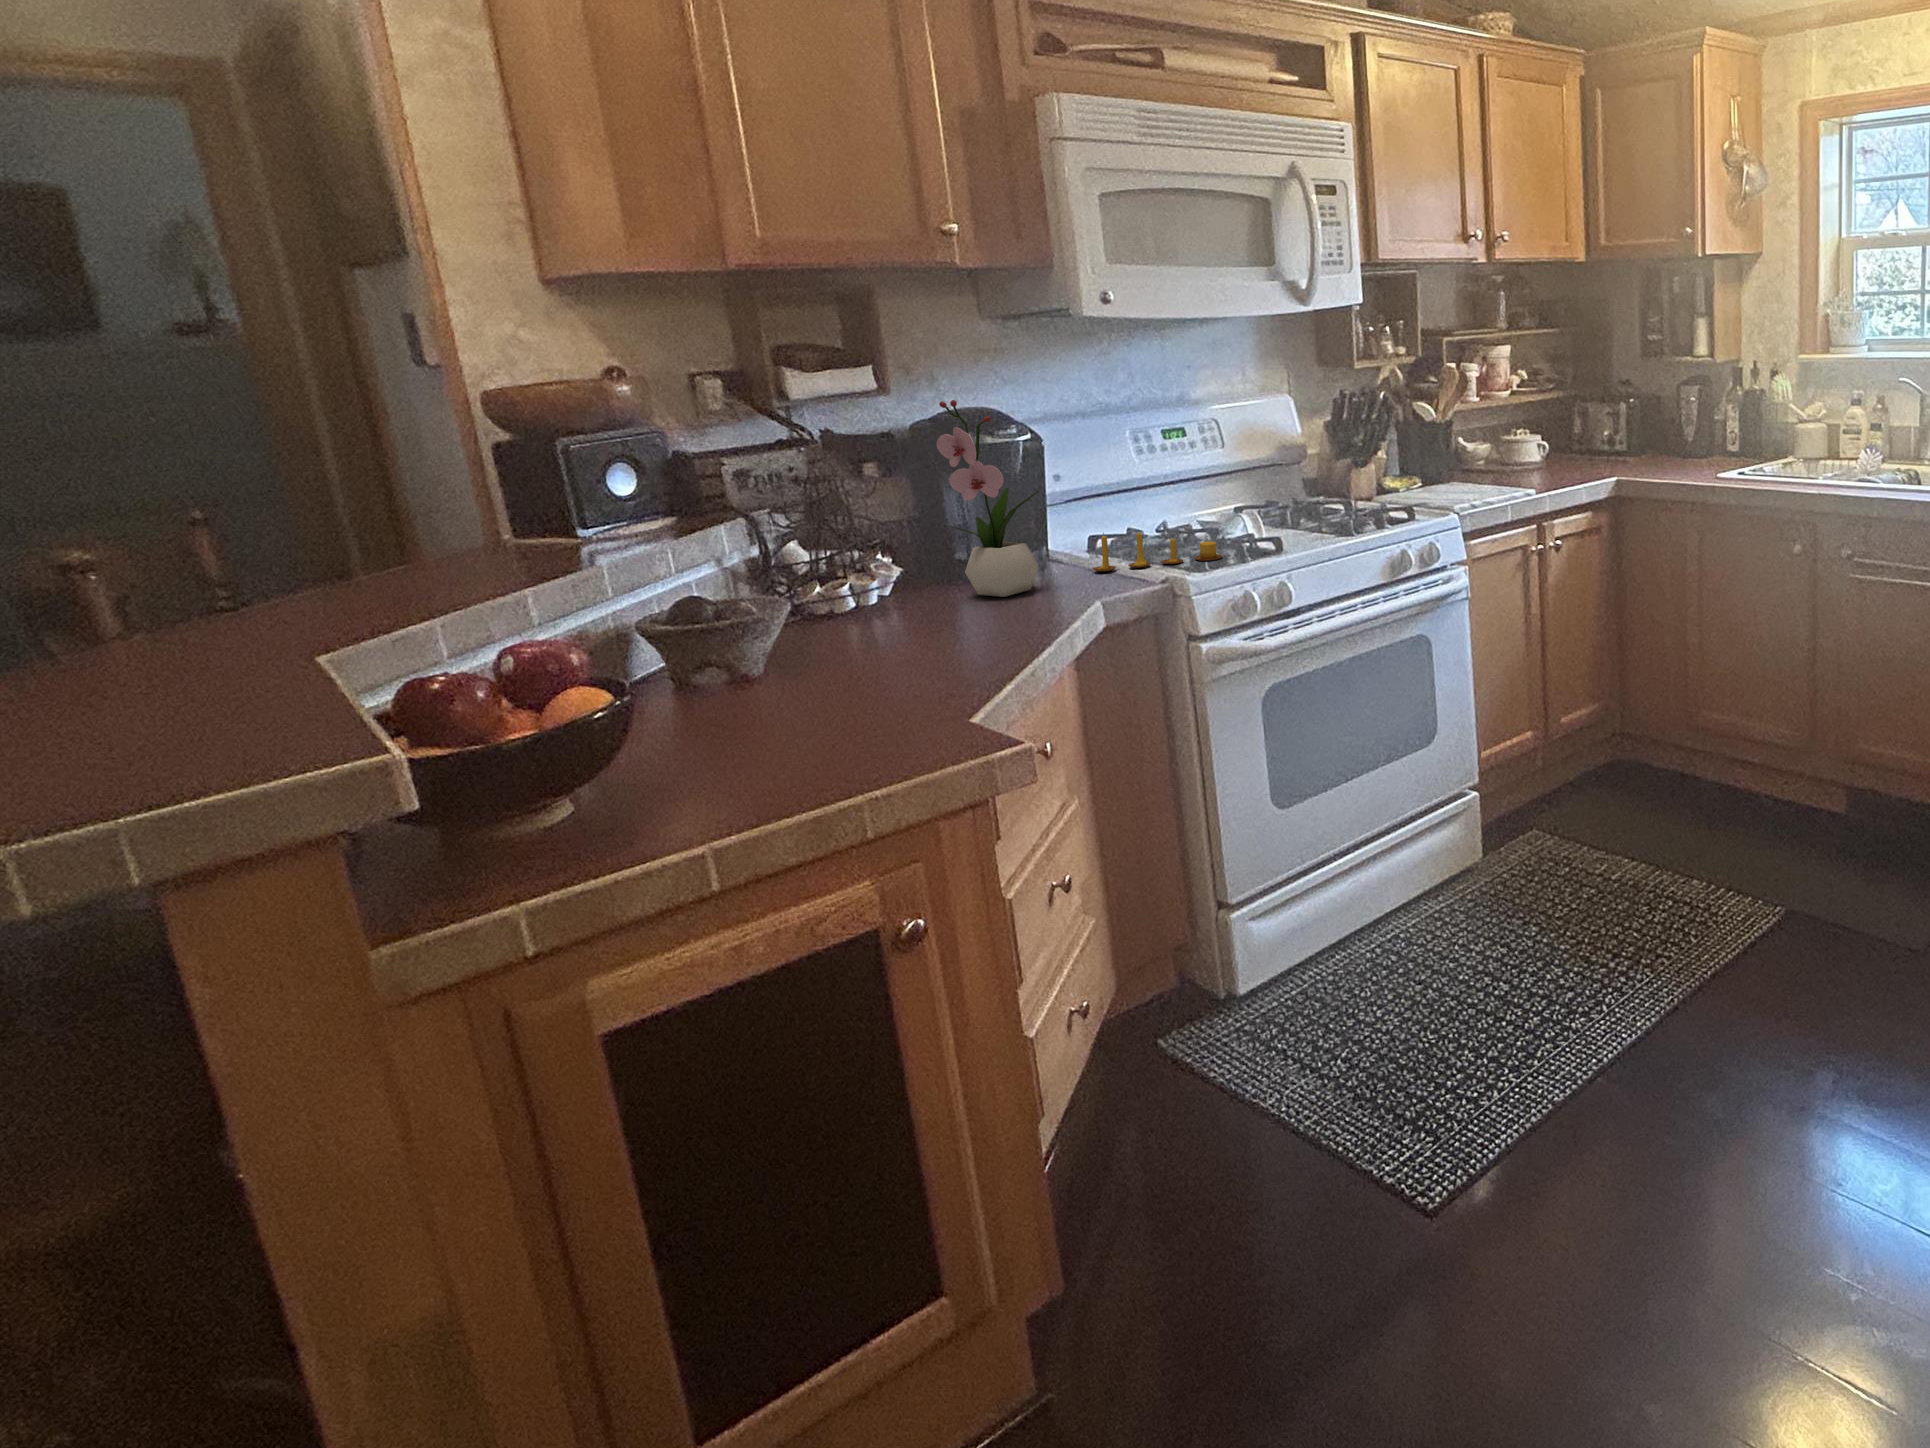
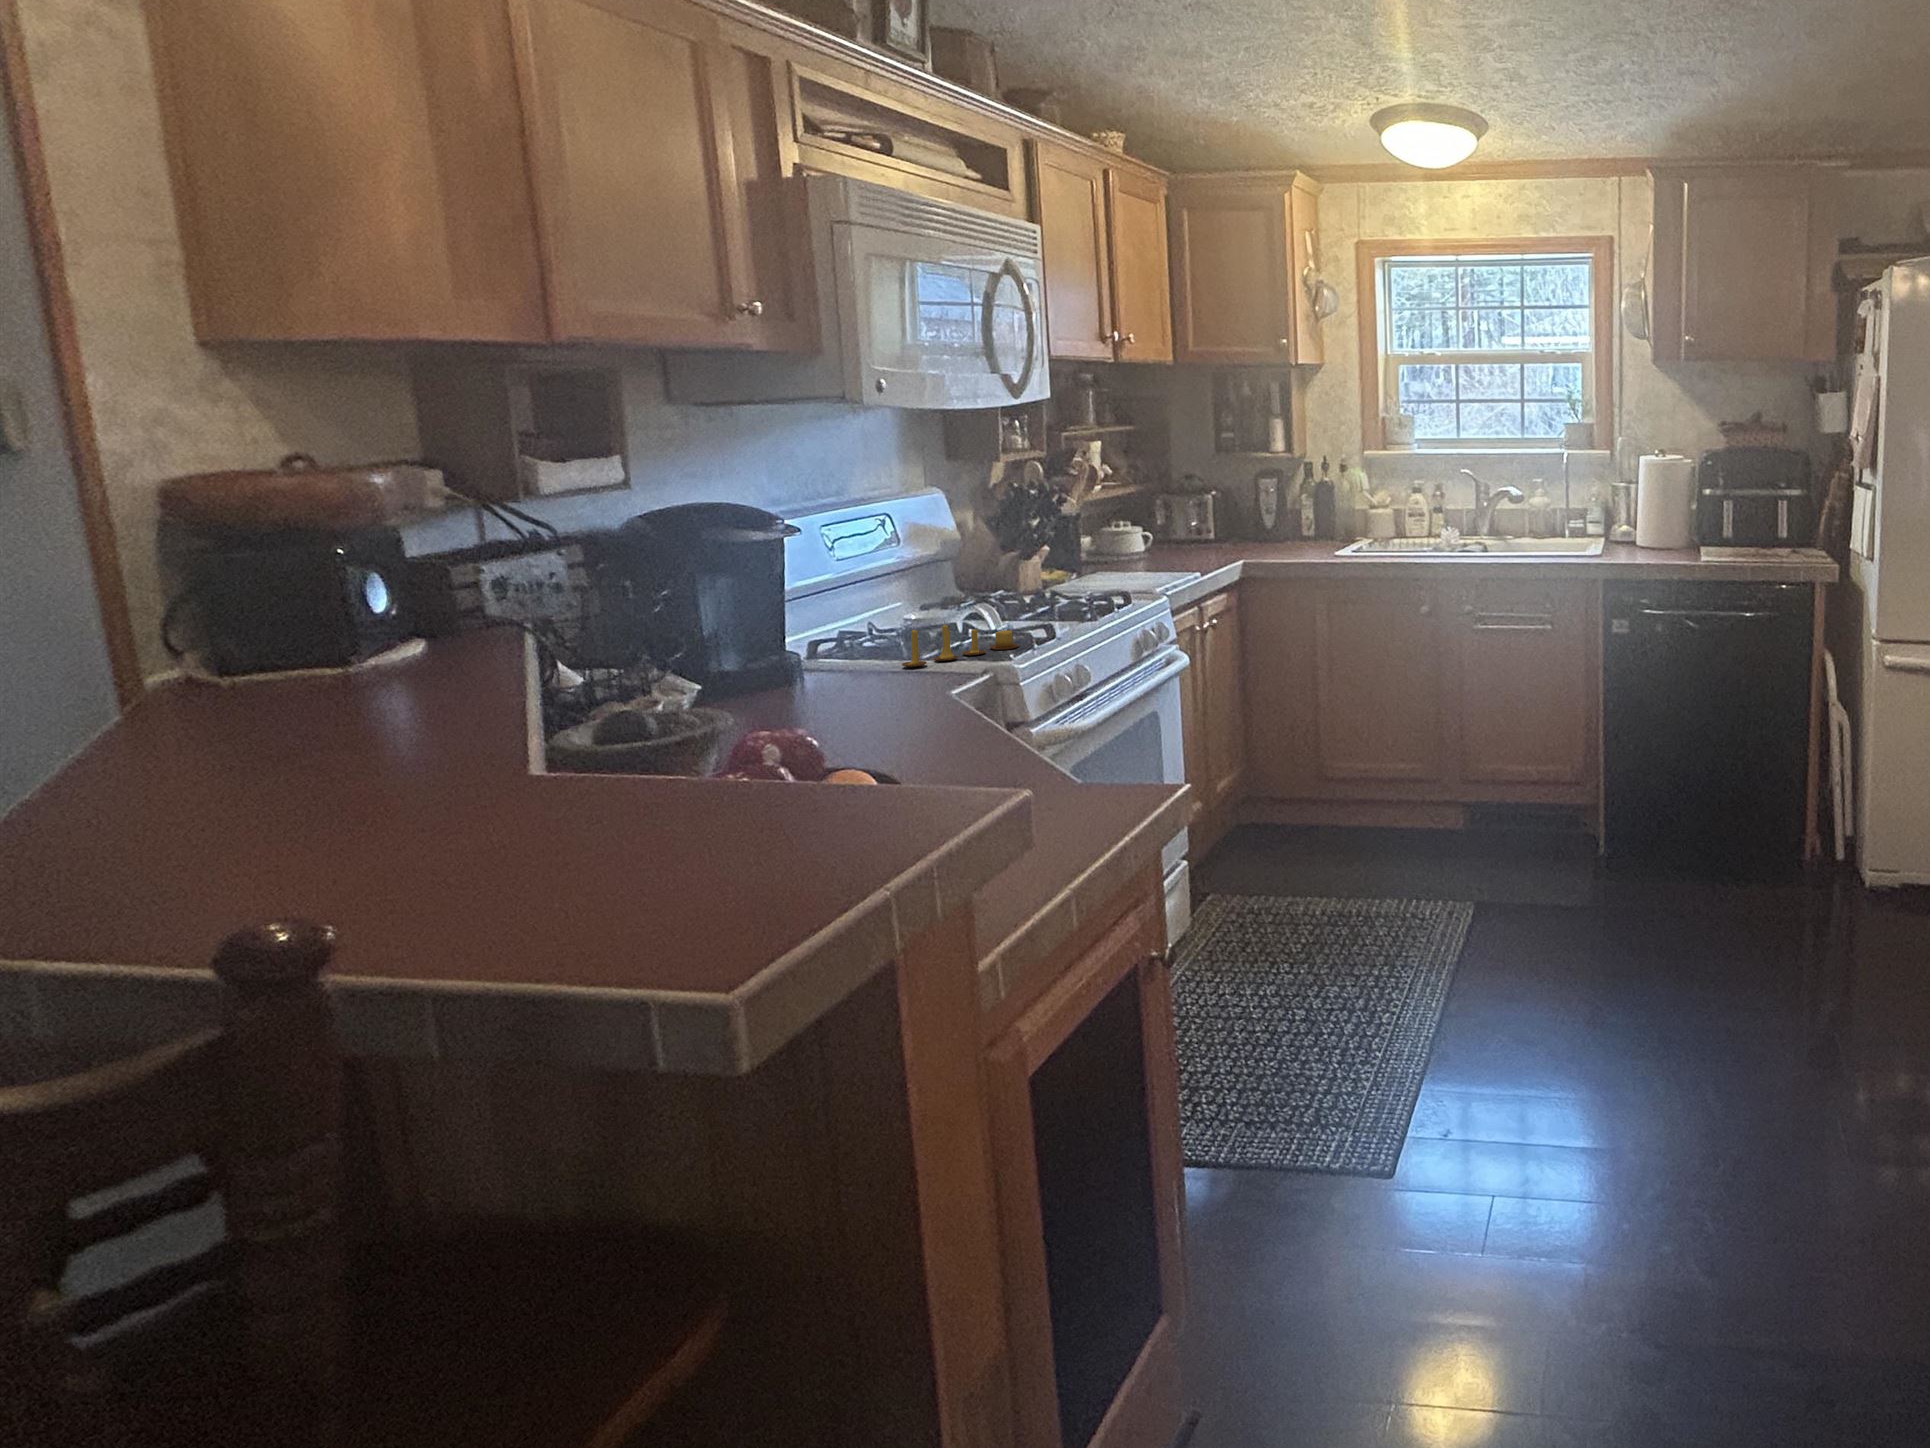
flower arrangement: present [937,400,1040,597] -> none [791,490,885,696]

